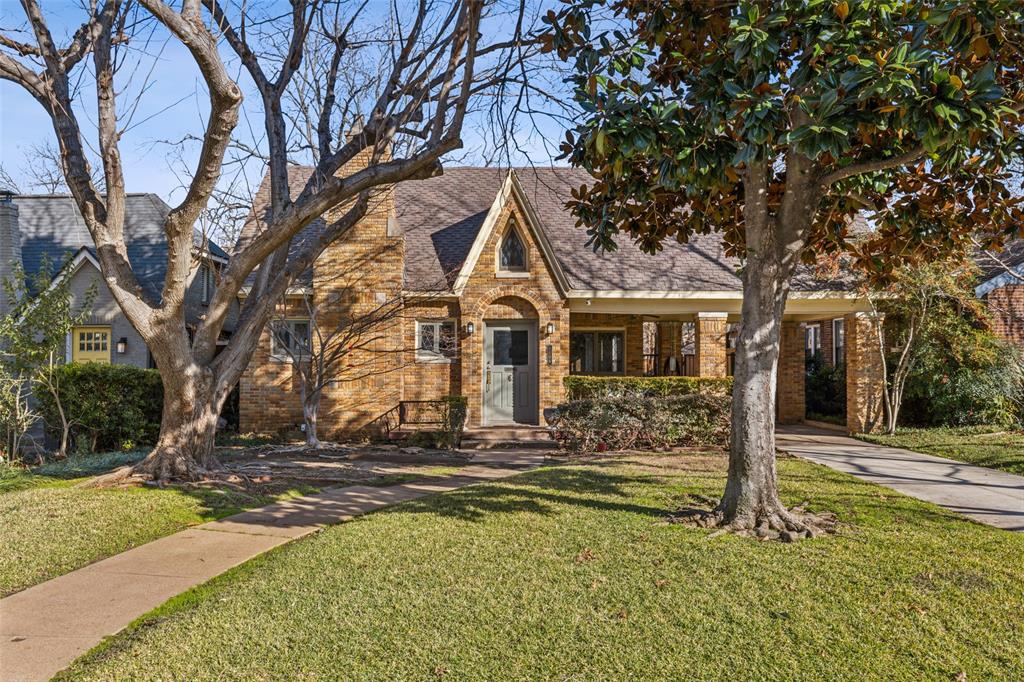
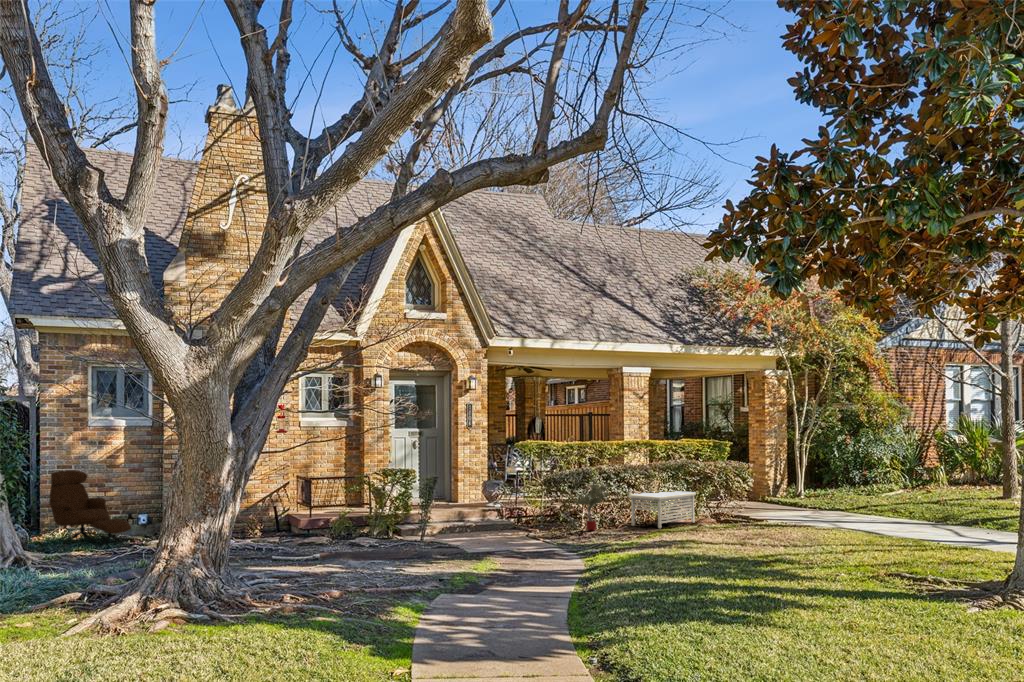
lounge chair: none [240,391,286,440] -> present [49,470,131,544]
storage bench: none [644,421,714,453] -> present [628,490,696,528]

